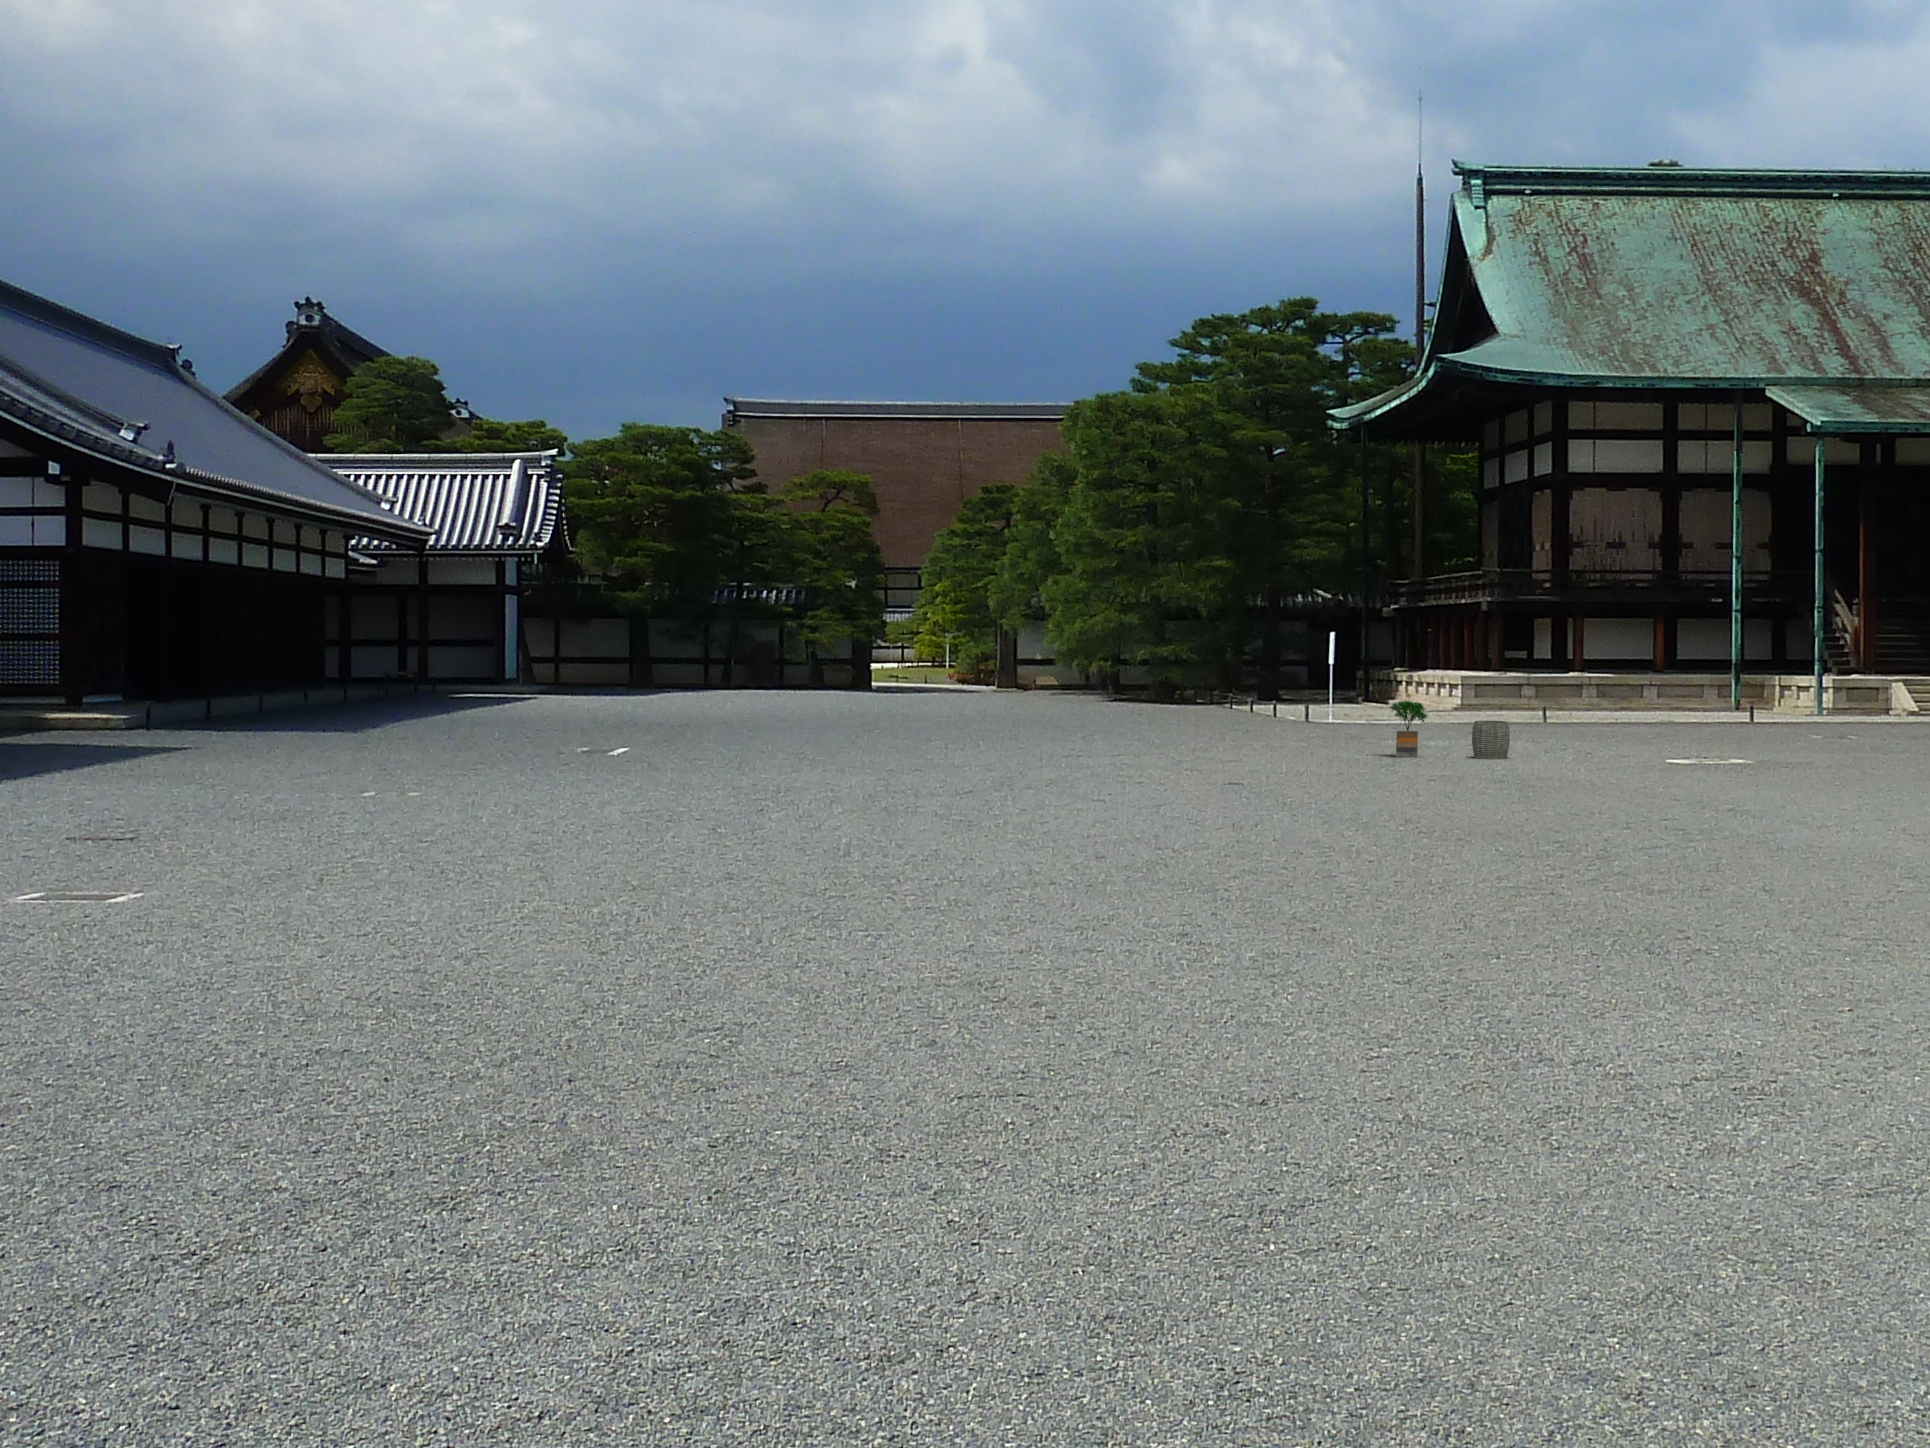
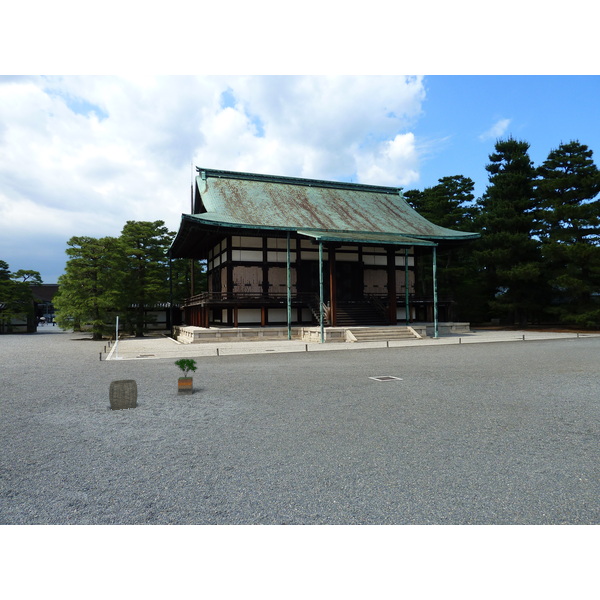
potted tree: present [1391,701,1427,758] -> present [175,359,197,395]

